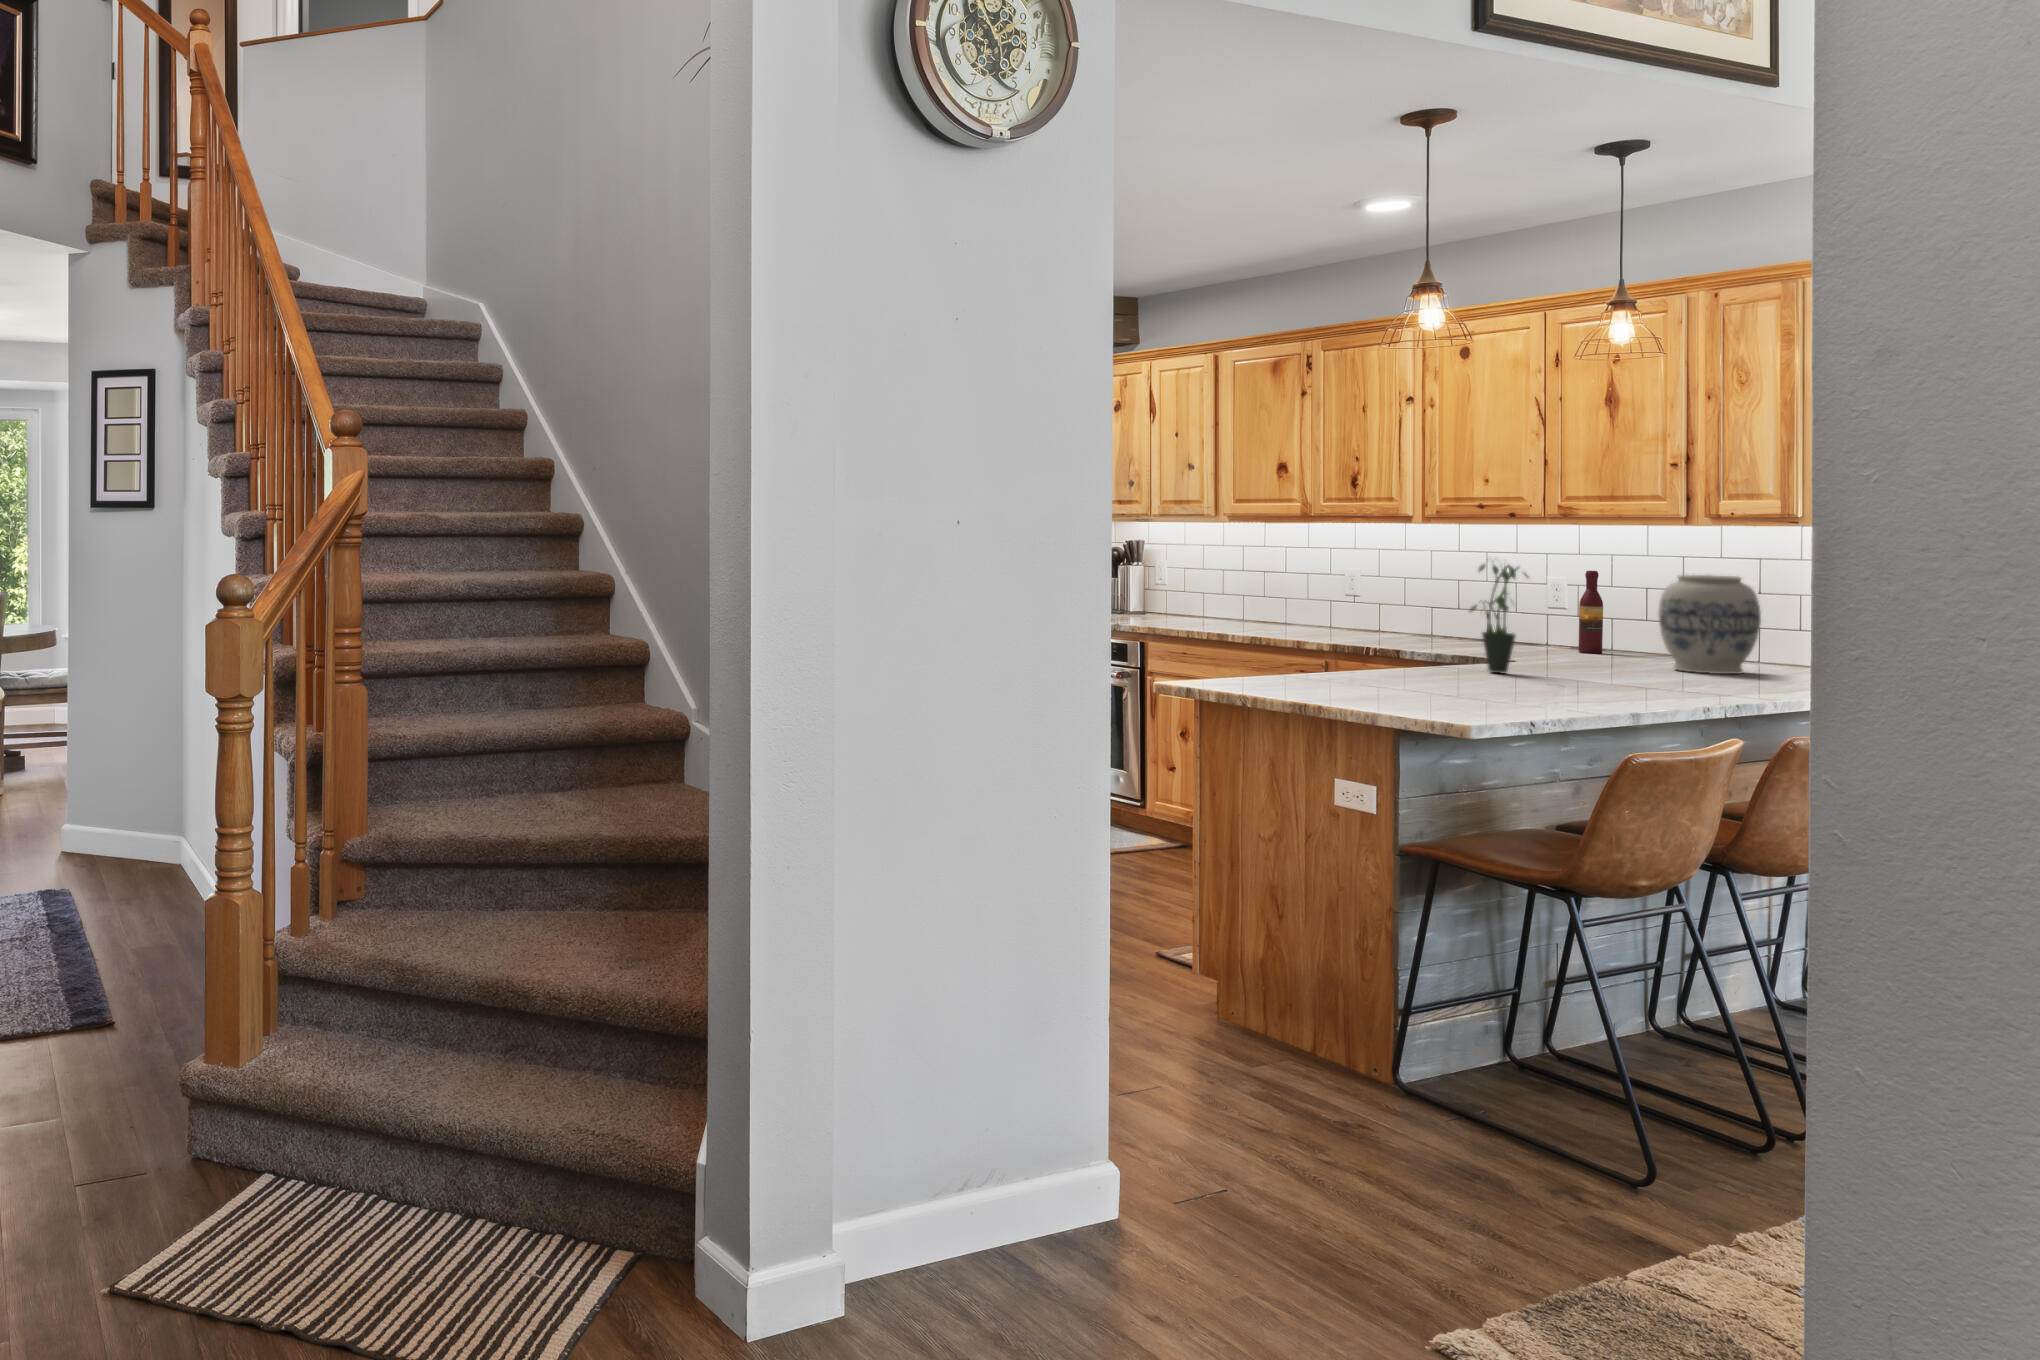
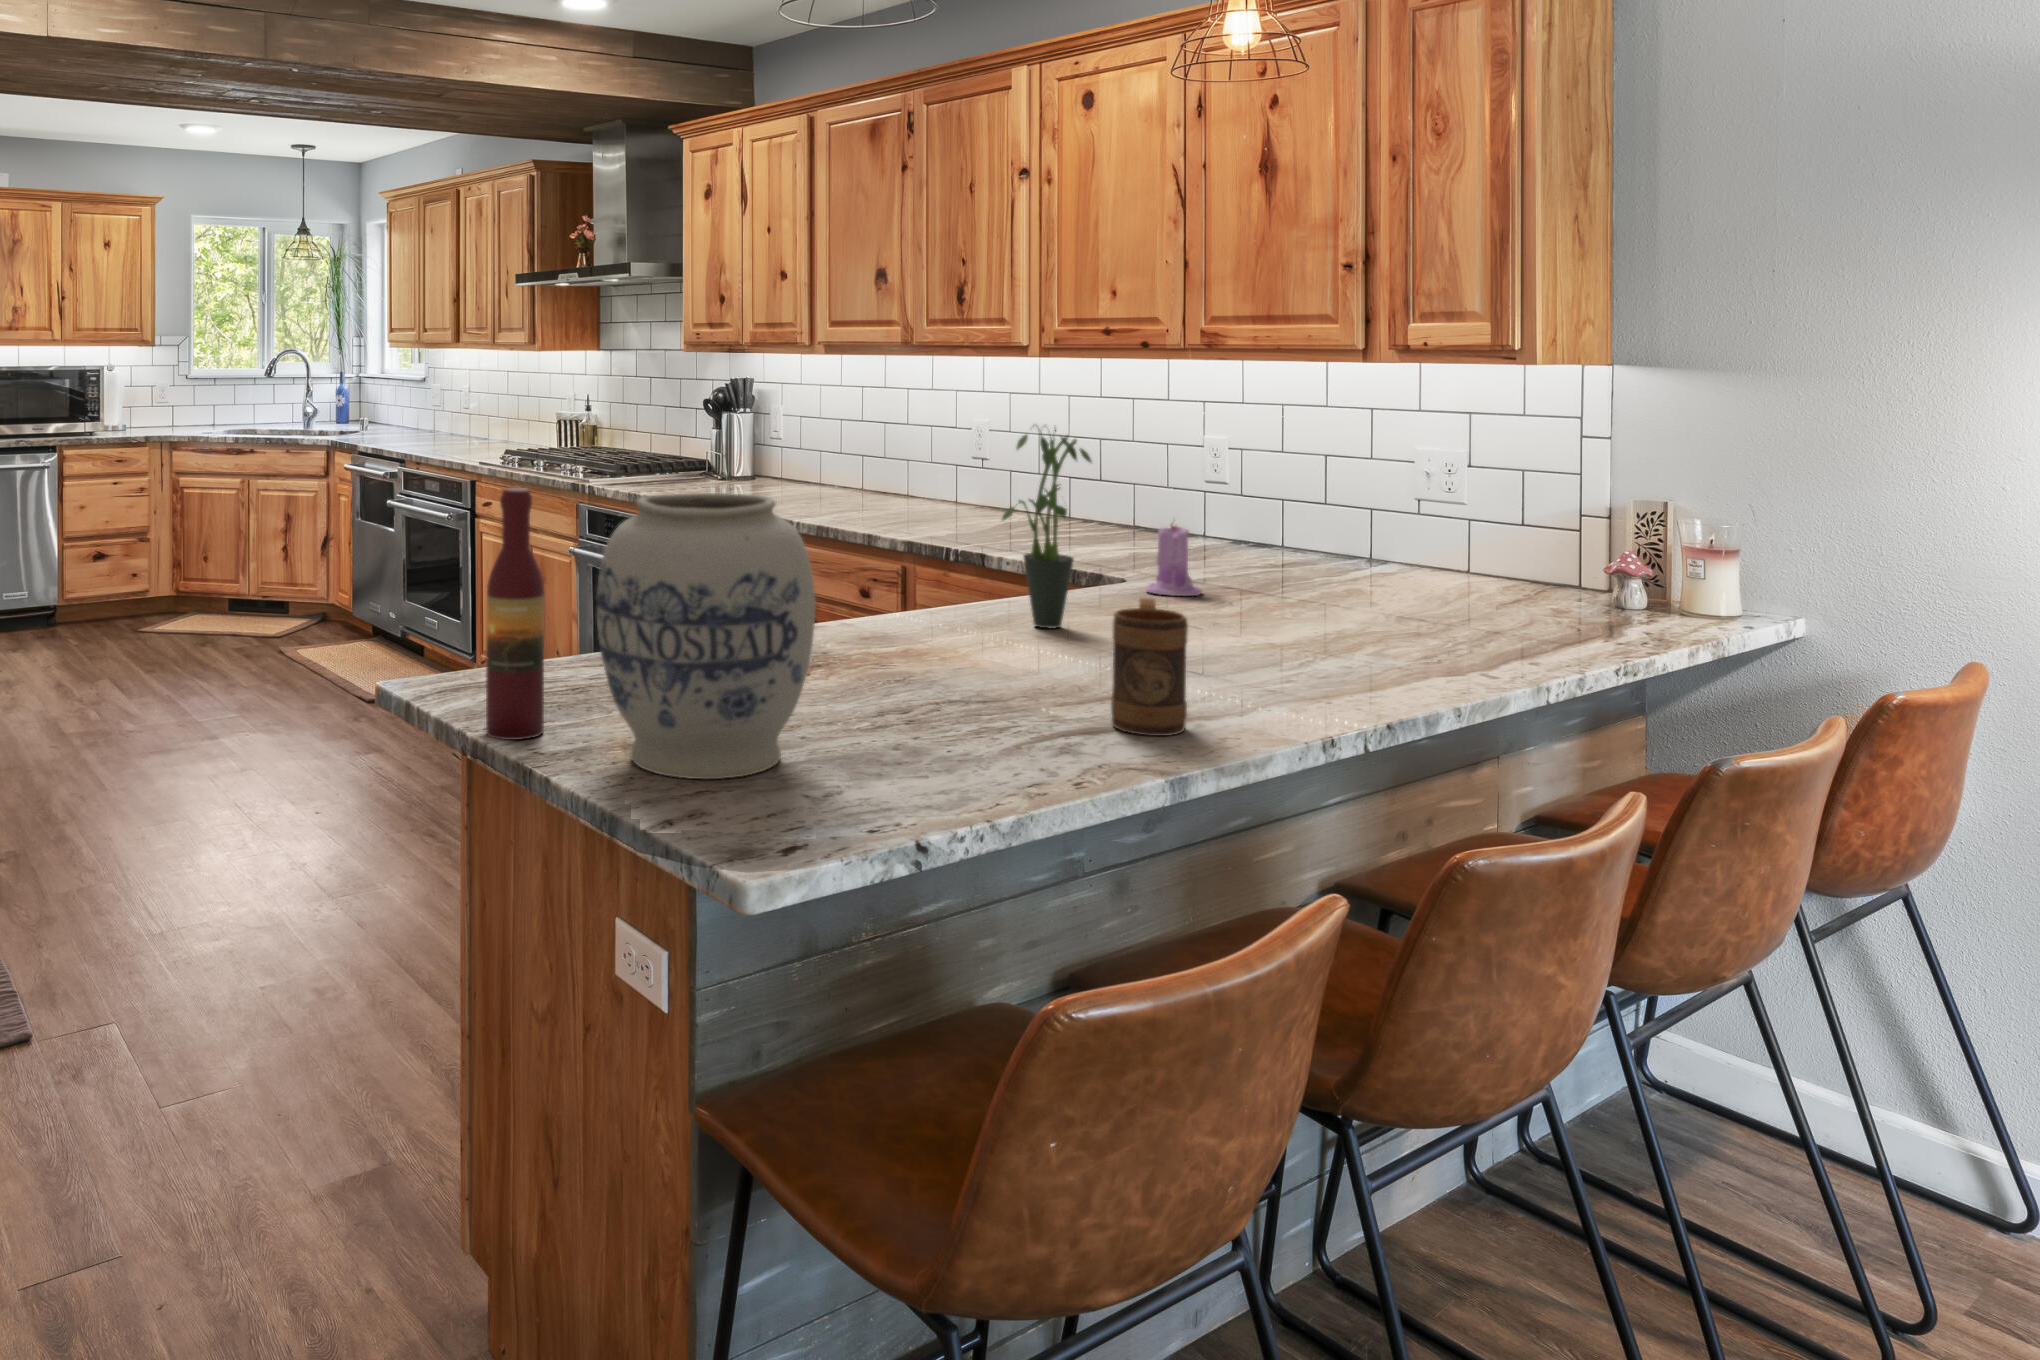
wine bottle: present [1579,571,1603,654] -> present [486,488,545,740]
vase: present [1658,575,1761,674] -> present [597,493,815,779]
candle: none [1539,619,1579,666] -> present [1146,520,1202,596]
mug: none [1588,637,1633,700] -> present [1111,598,1188,736]

